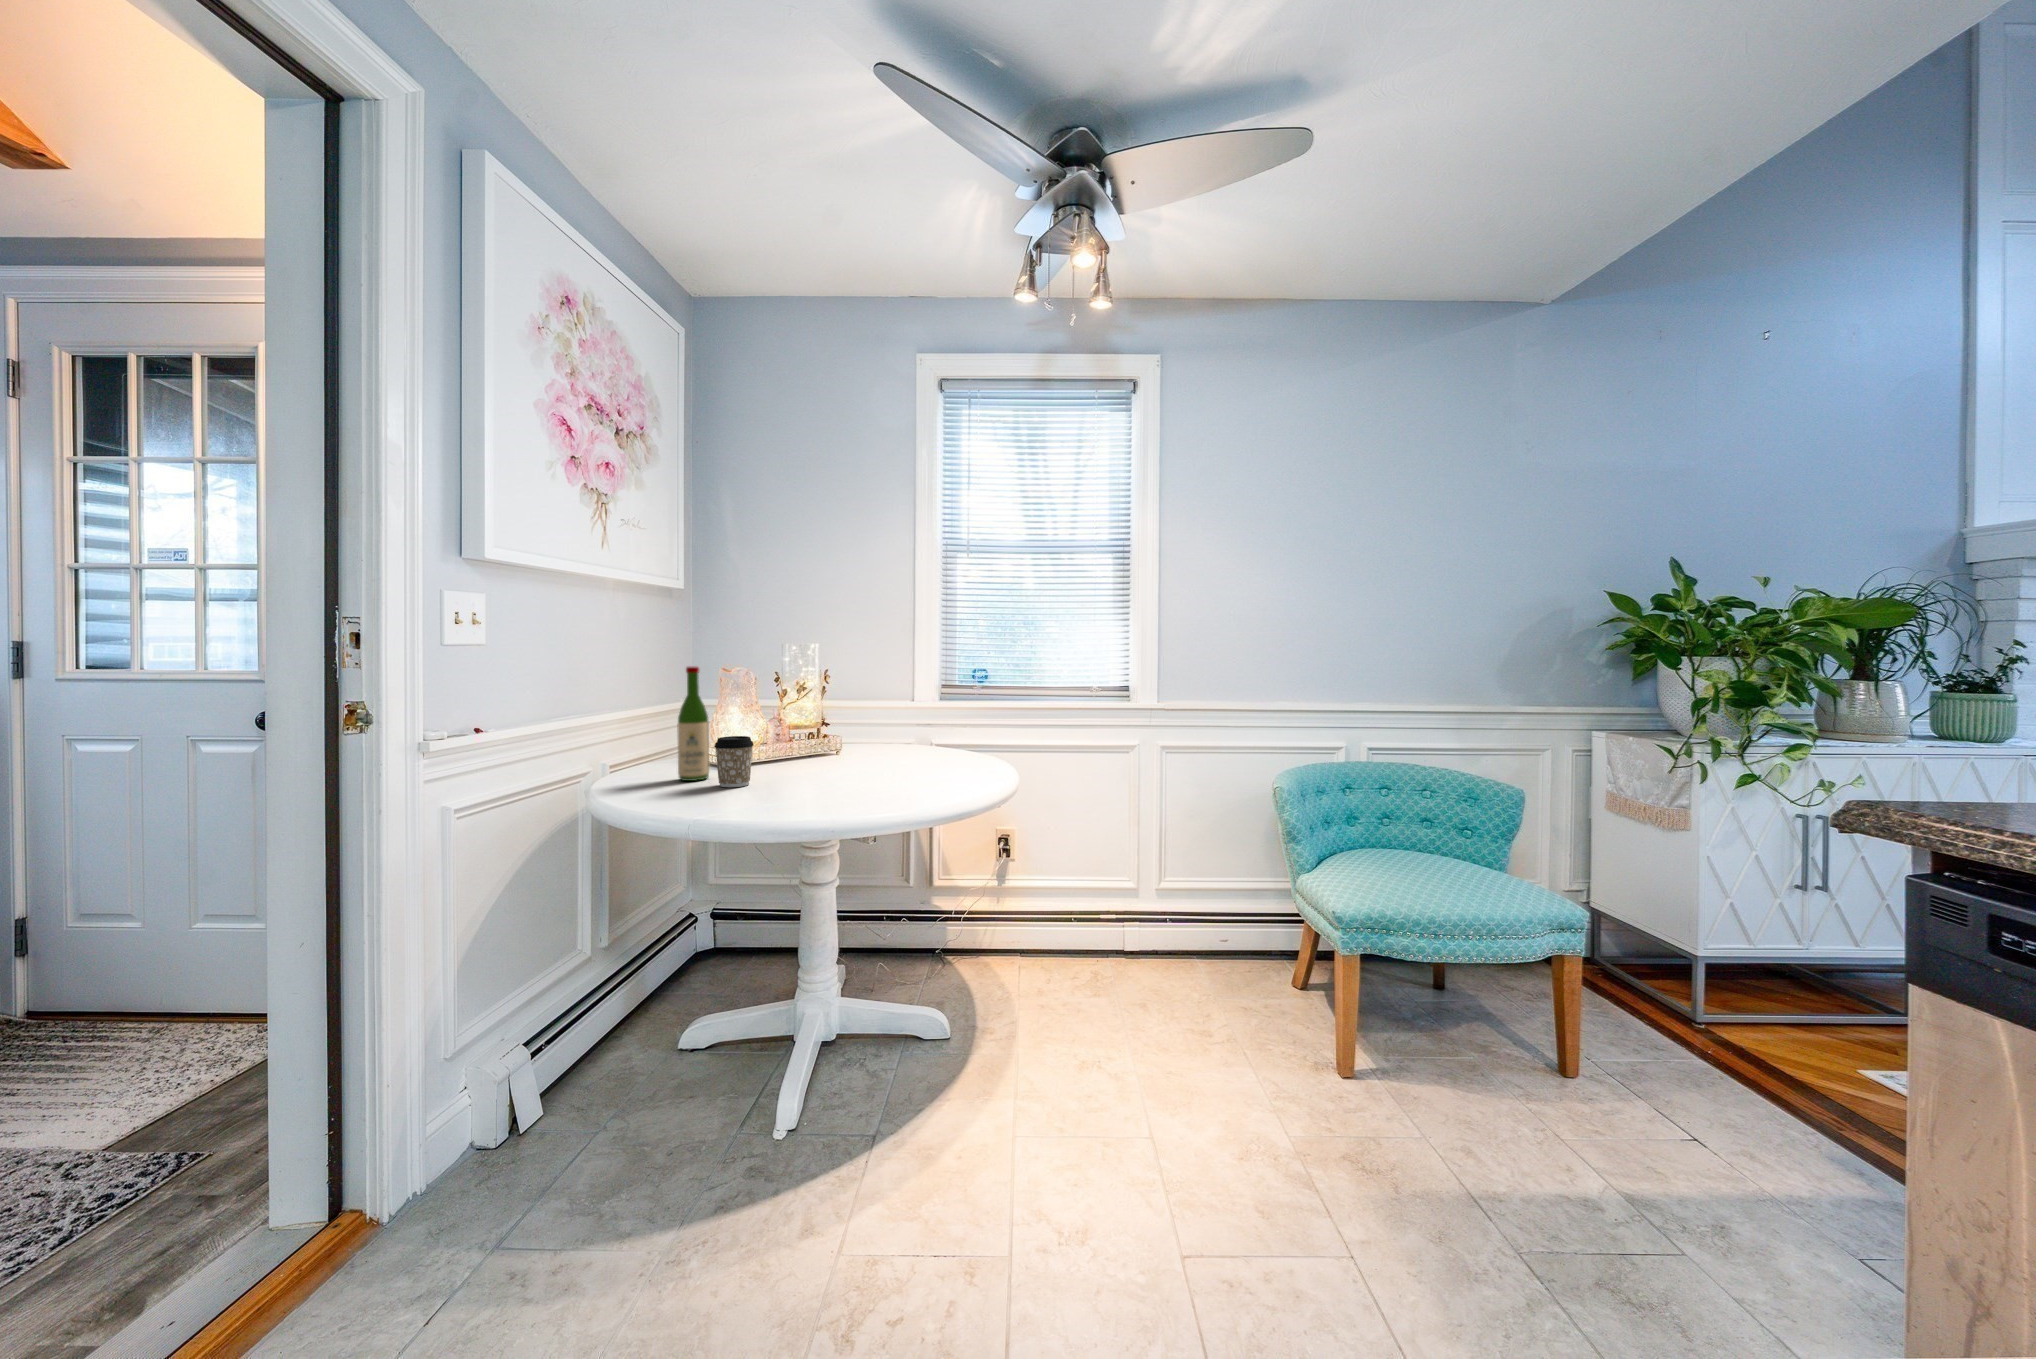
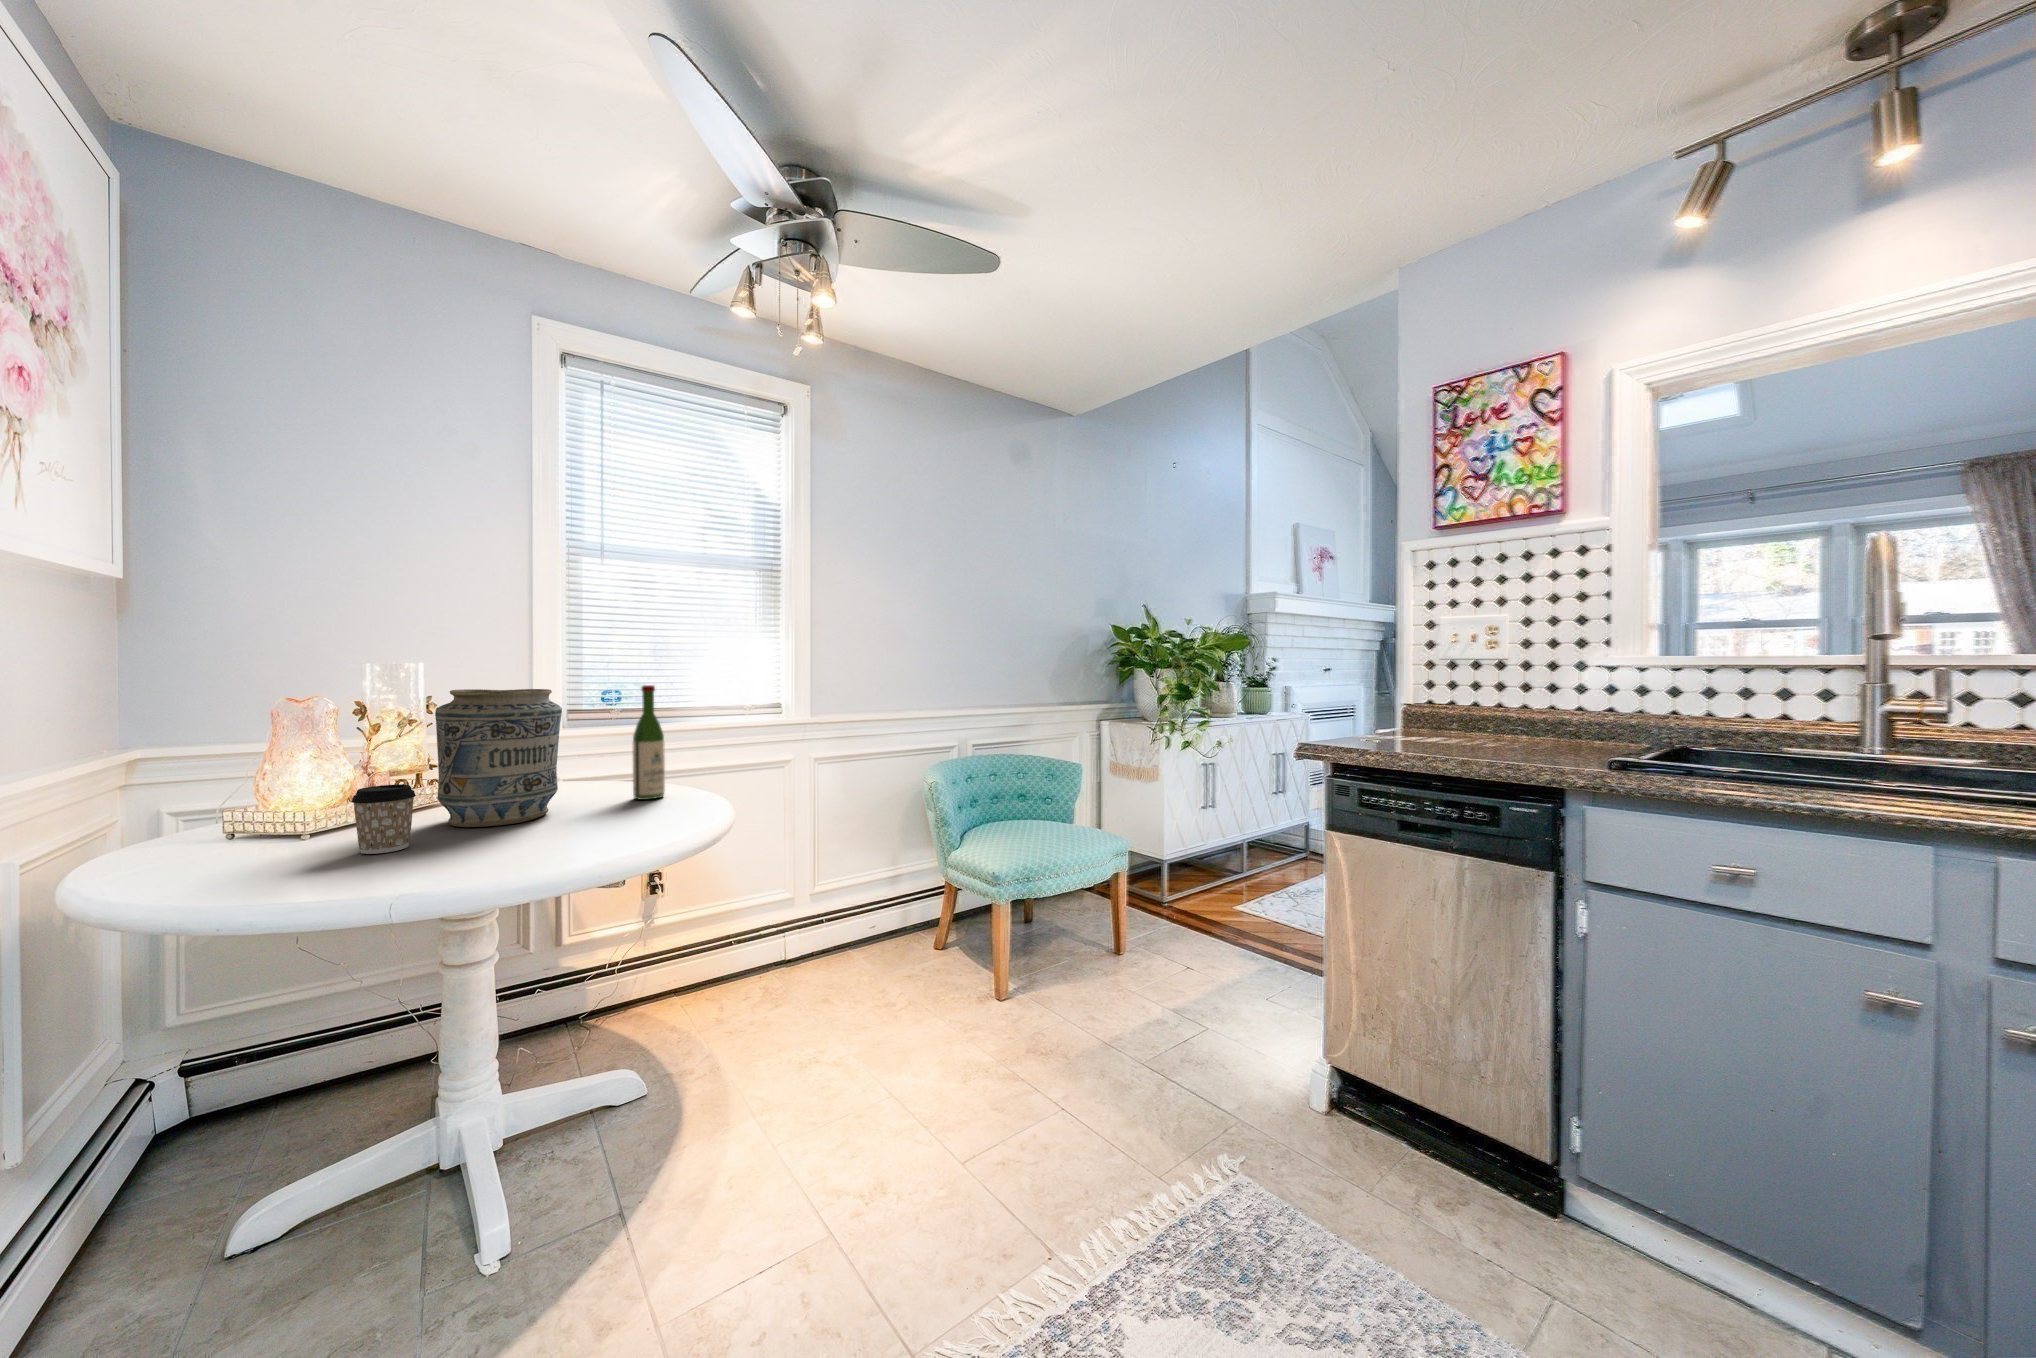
vase: none [785,665,873,777] -> present [435,689,562,827]
wine bottle: present [678,667,709,781] -> present [633,685,665,800]

